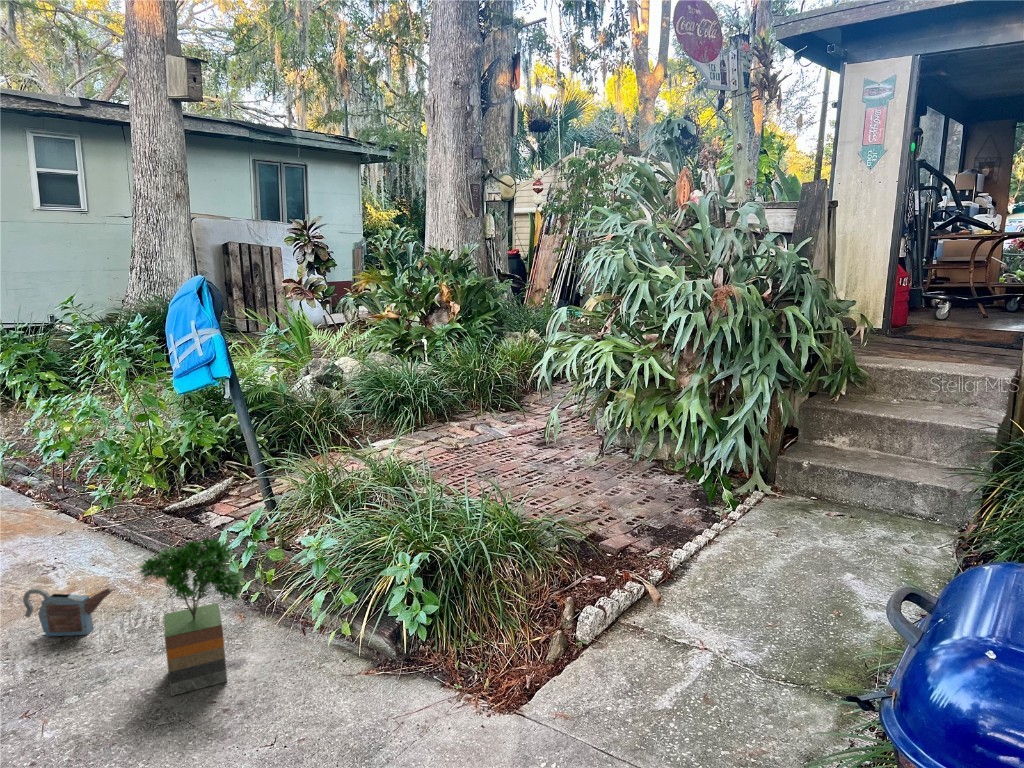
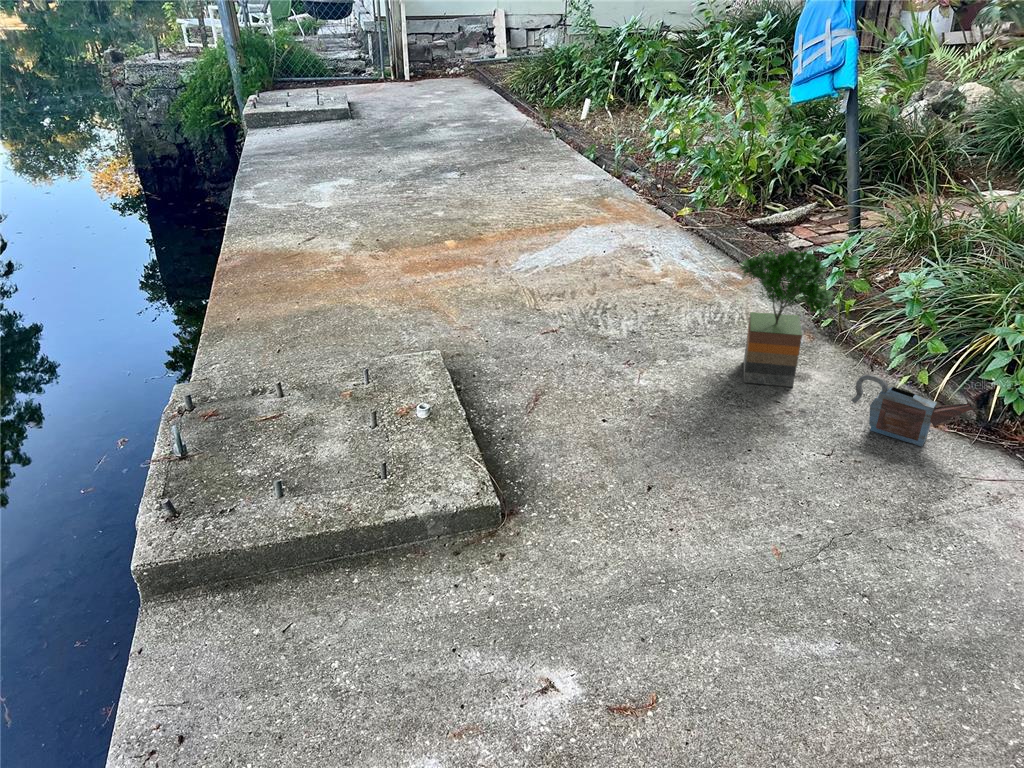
watering can: present [23,588,112,636] -> present [851,374,975,446]

